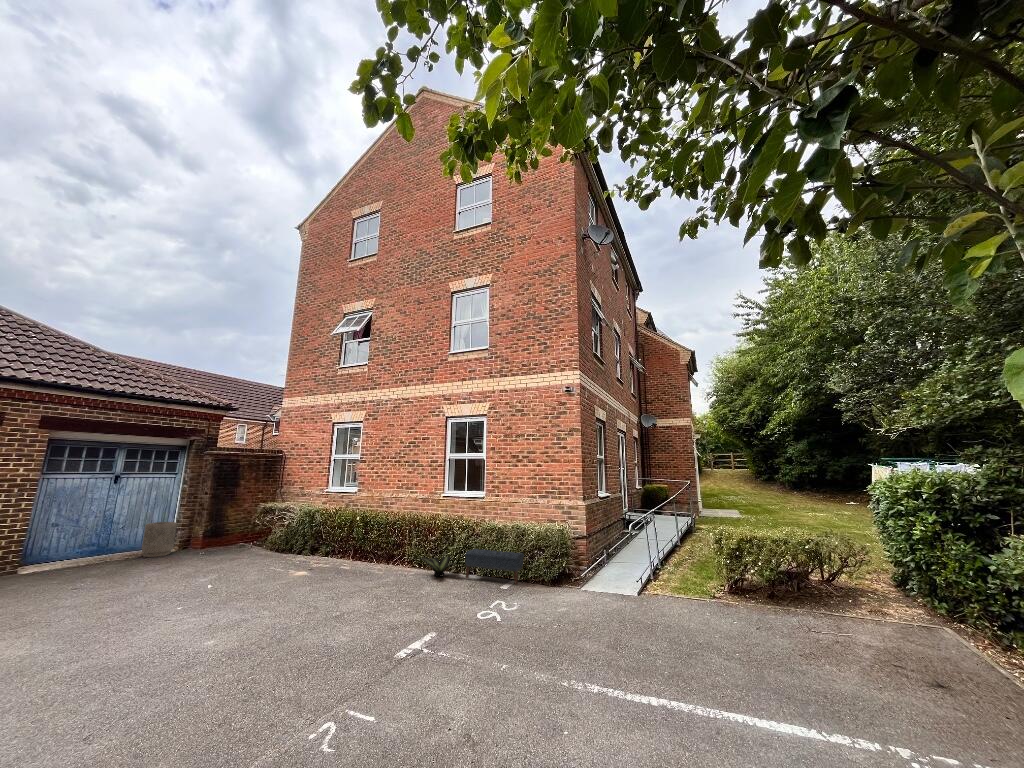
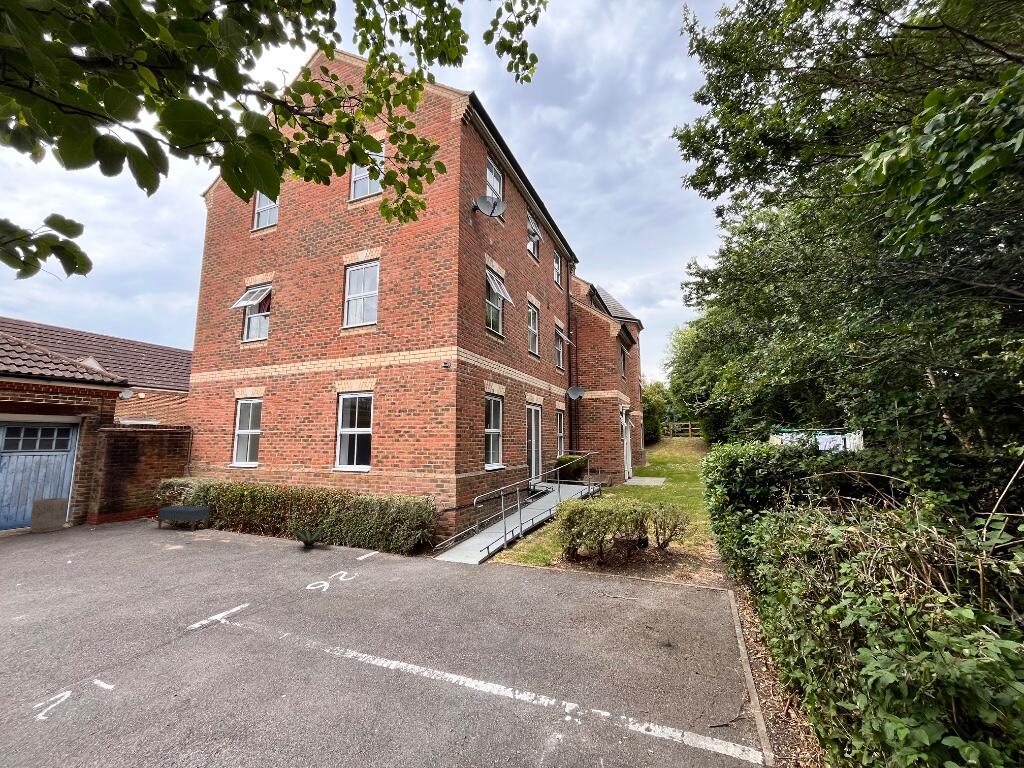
bench: present [465,549,525,585] -> present [158,506,210,531]

